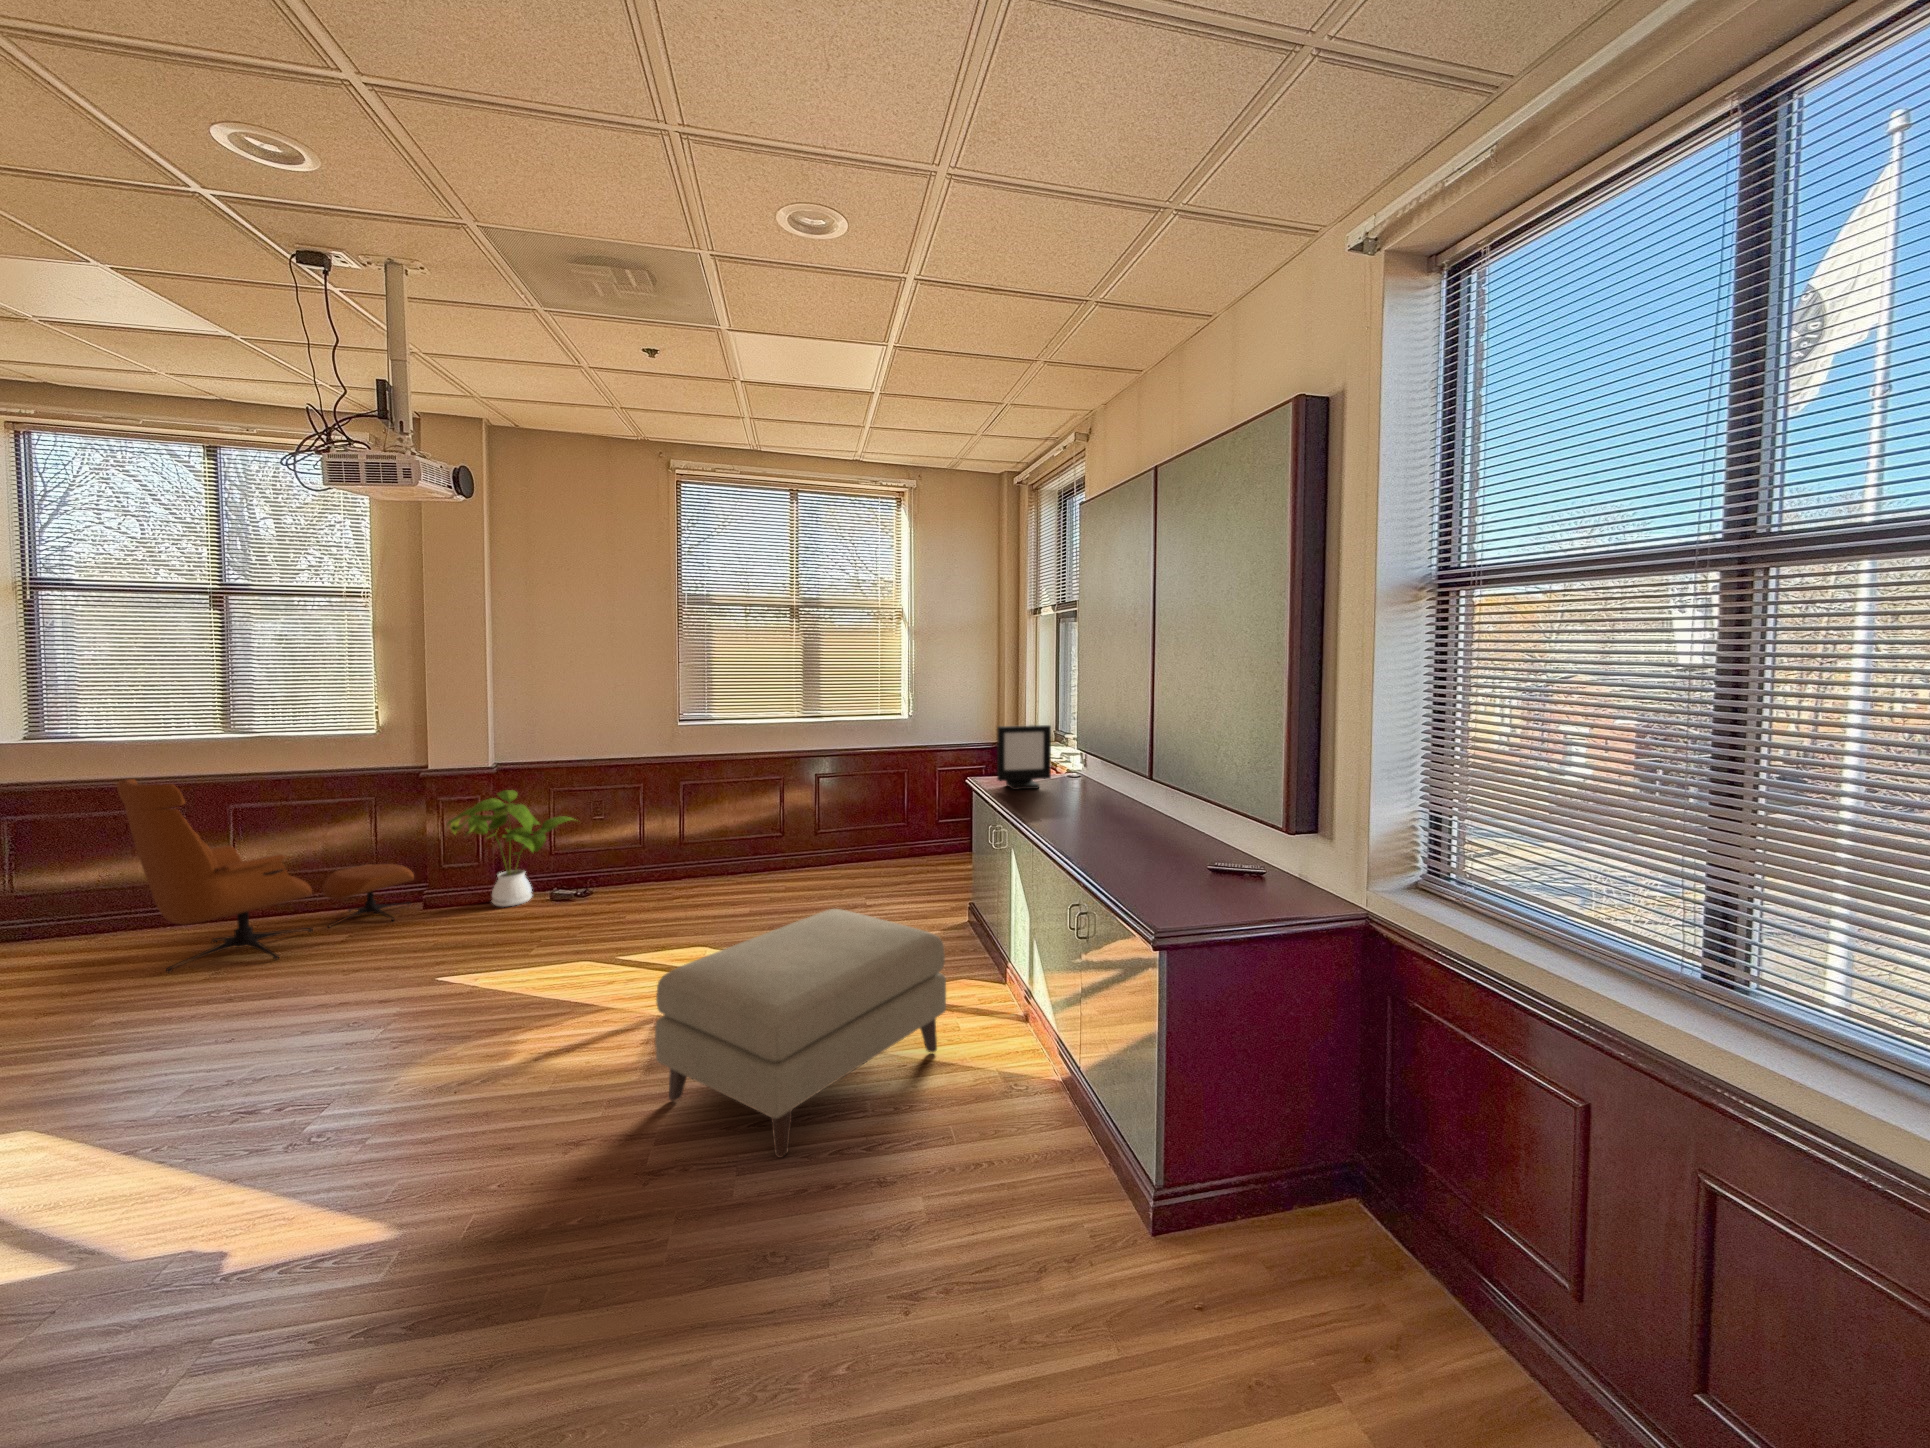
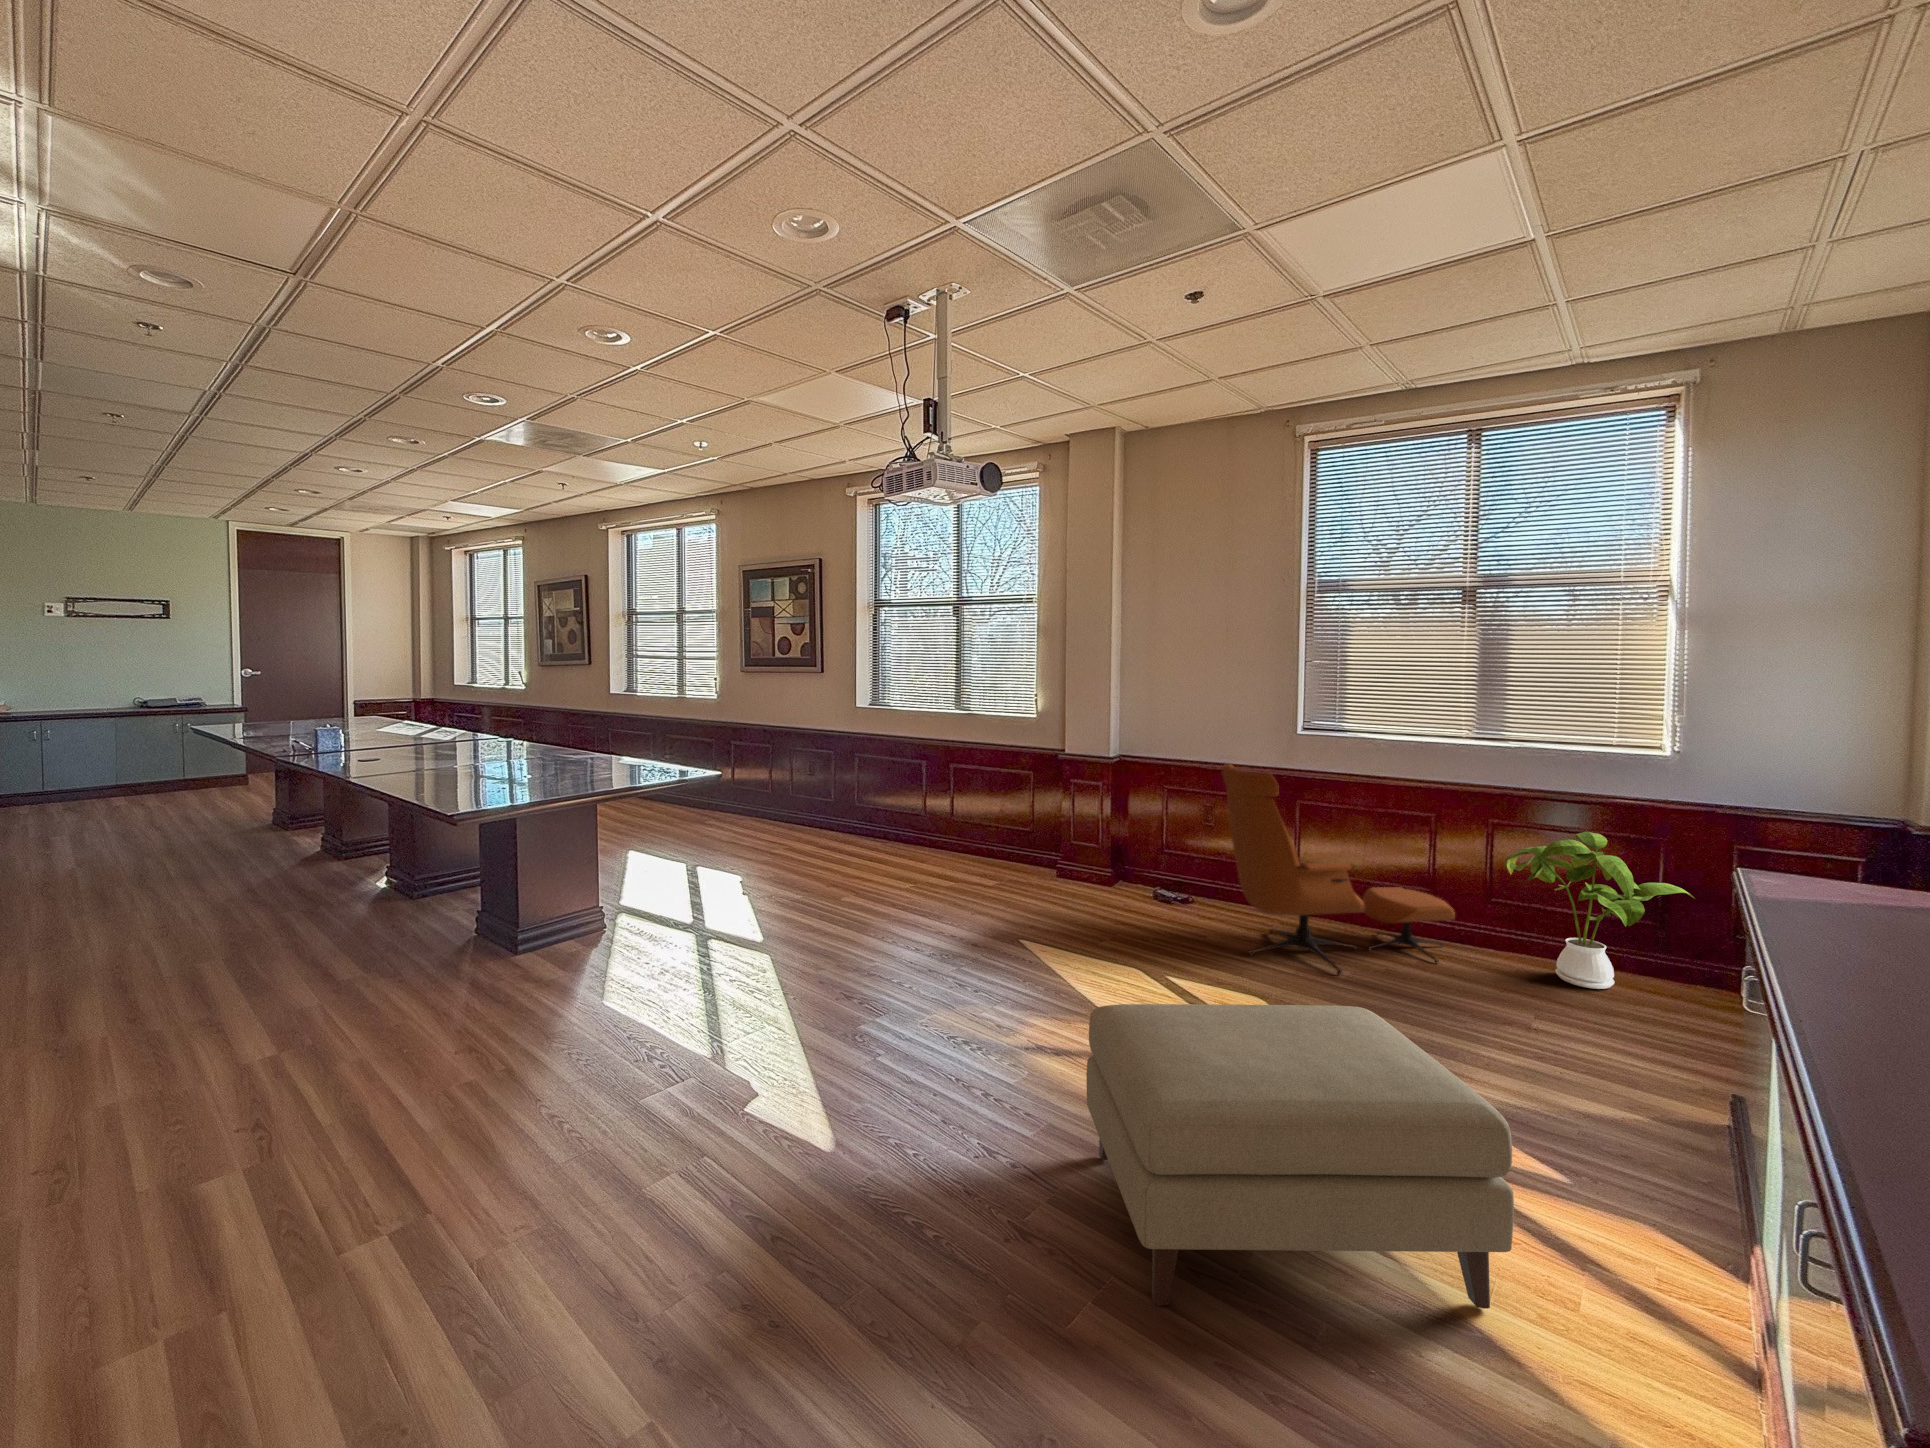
picture frame: present [997,725,1051,790] -> none [1749,780,1916,920]
lounge chair: present [117,779,414,973] -> present [1222,764,1455,975]
house plant: present [446,790,573,907] -> present [1504,832,1695,989]

